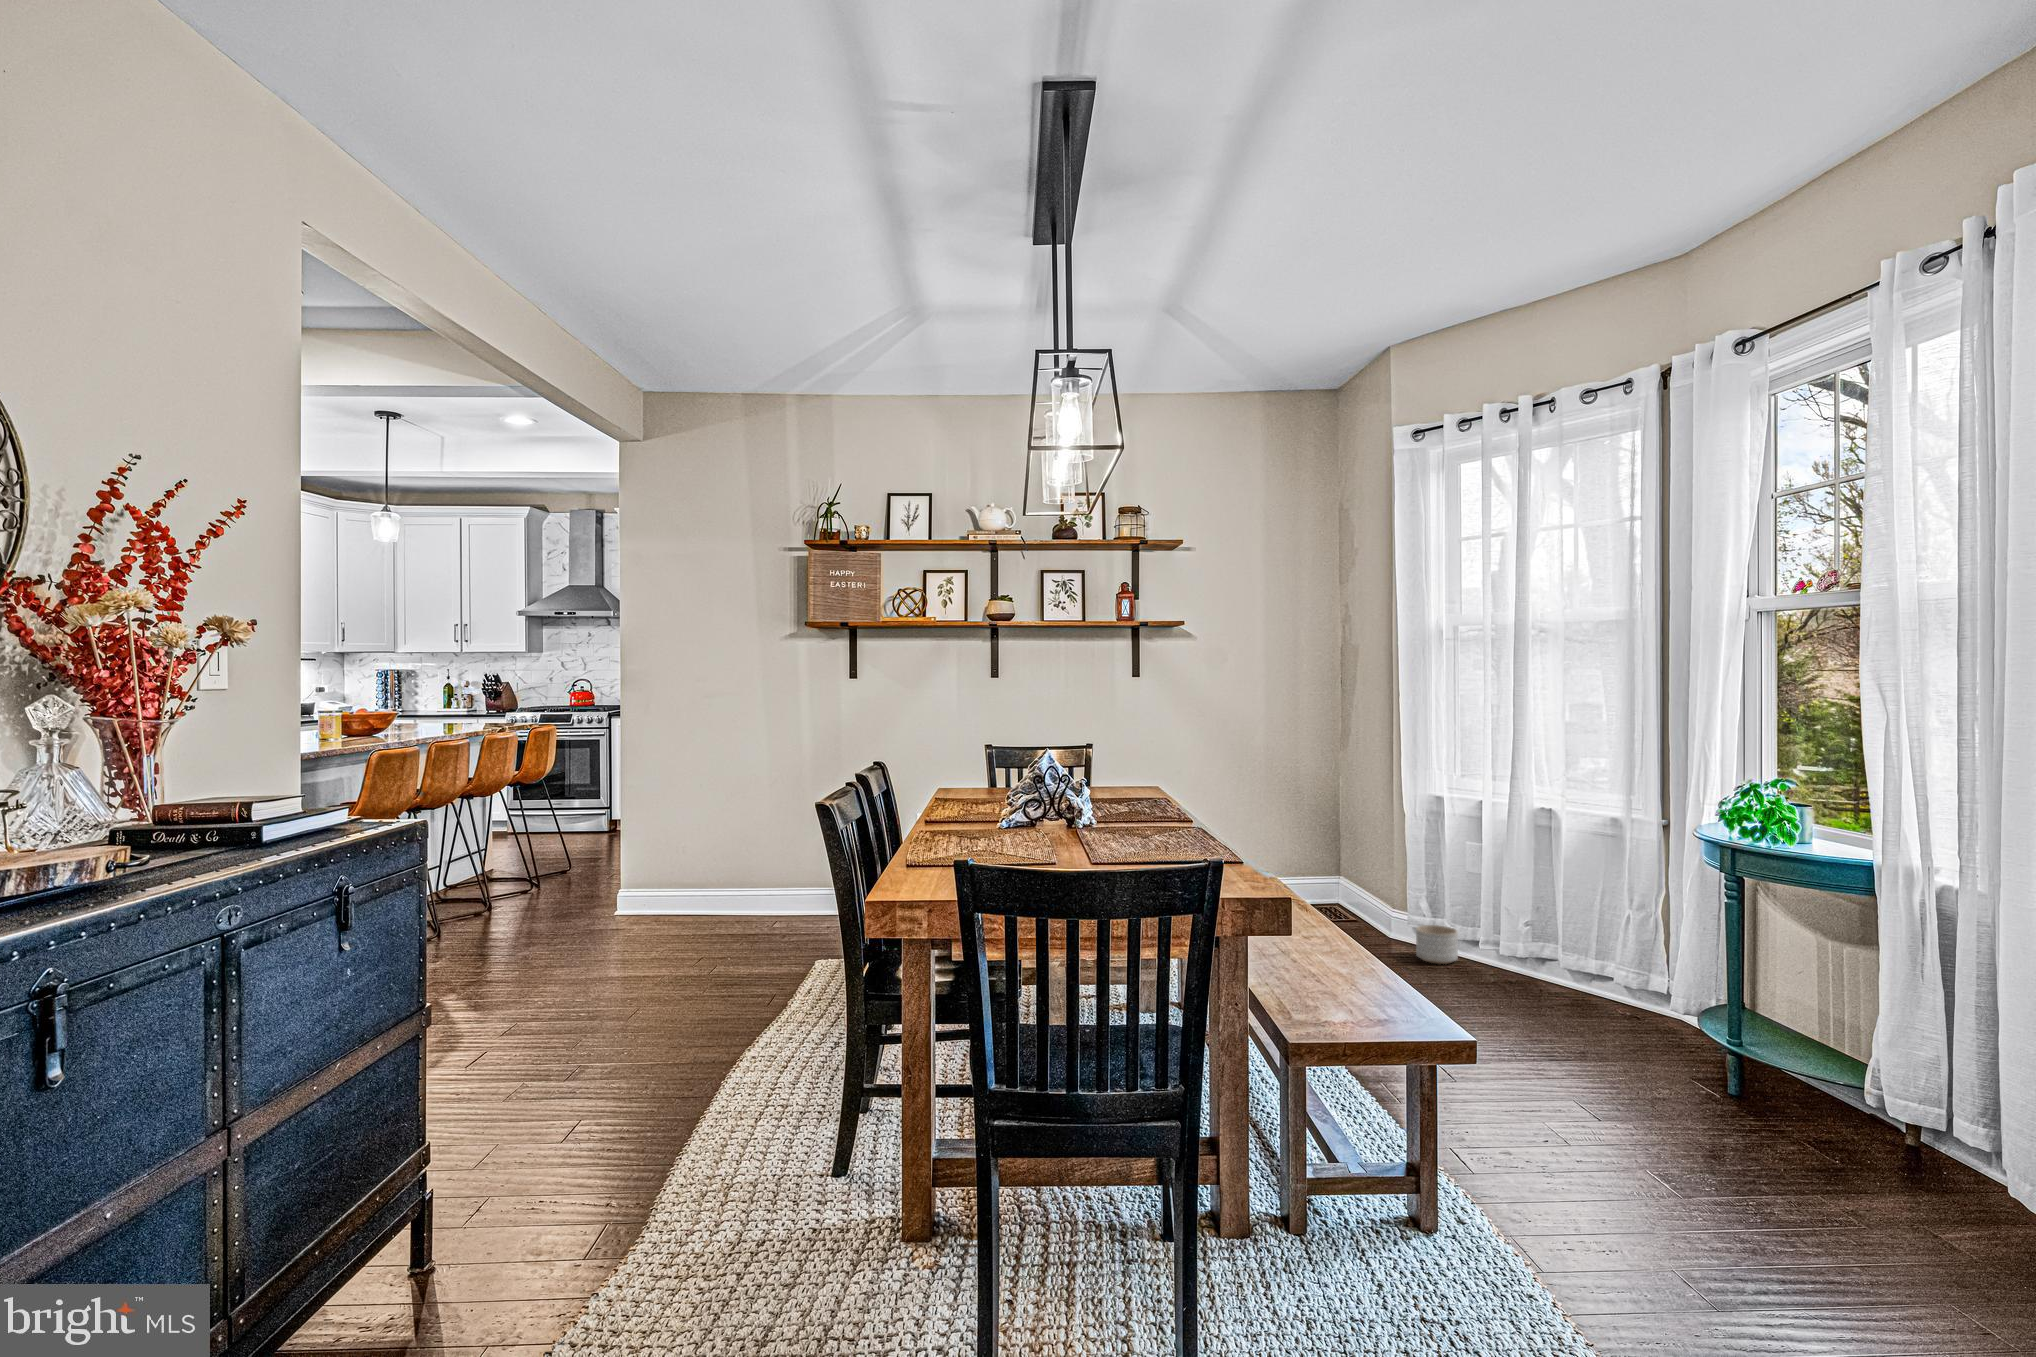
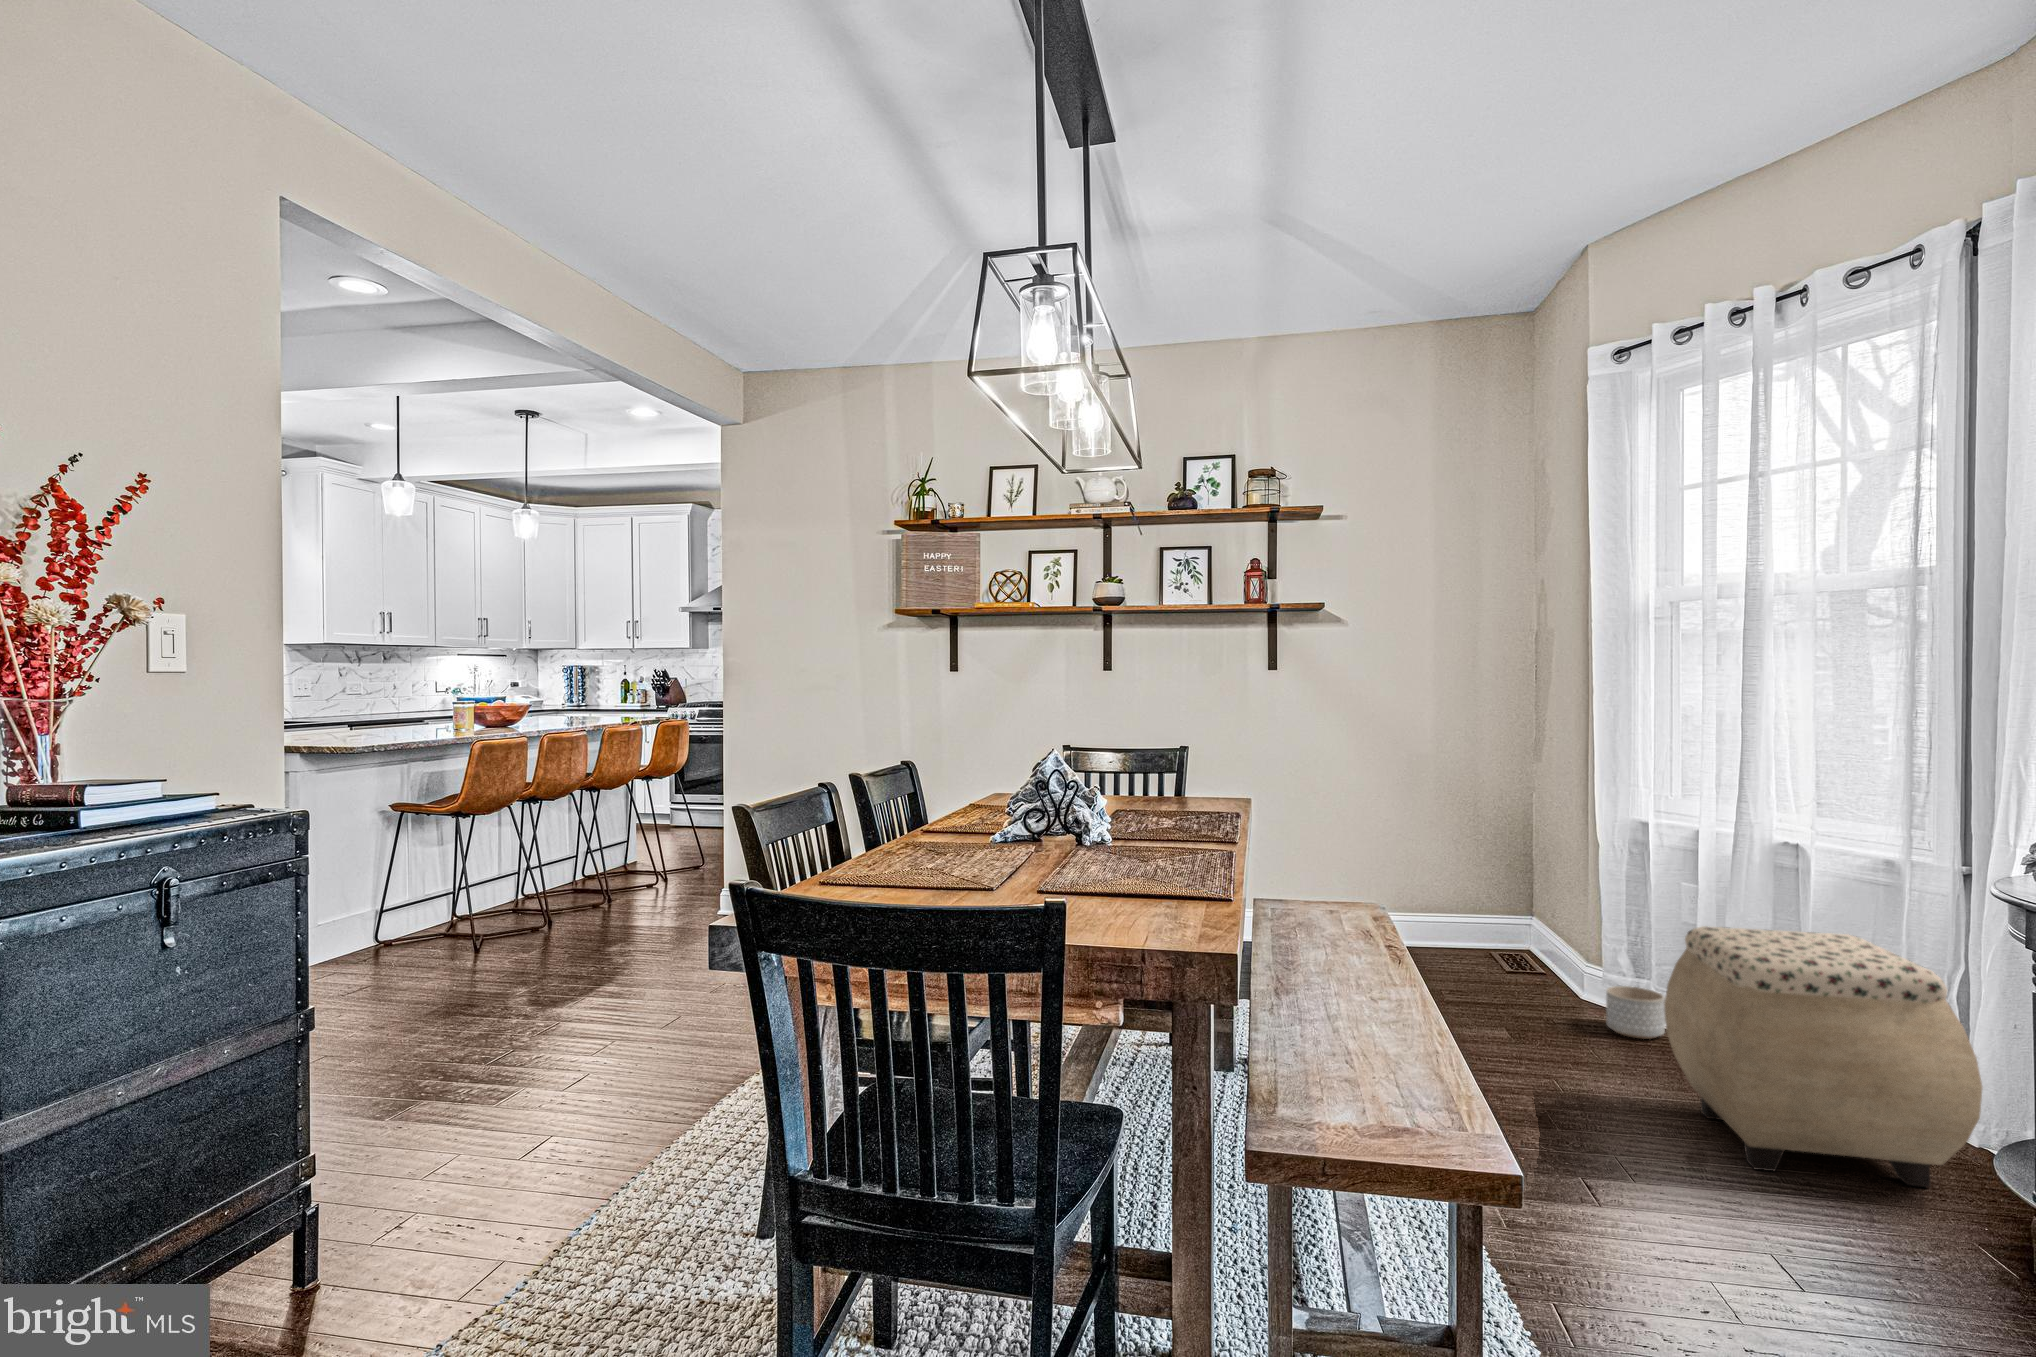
ottoman: none [1470,873,1682,1045] -> present [1664,926,1982,1187]

